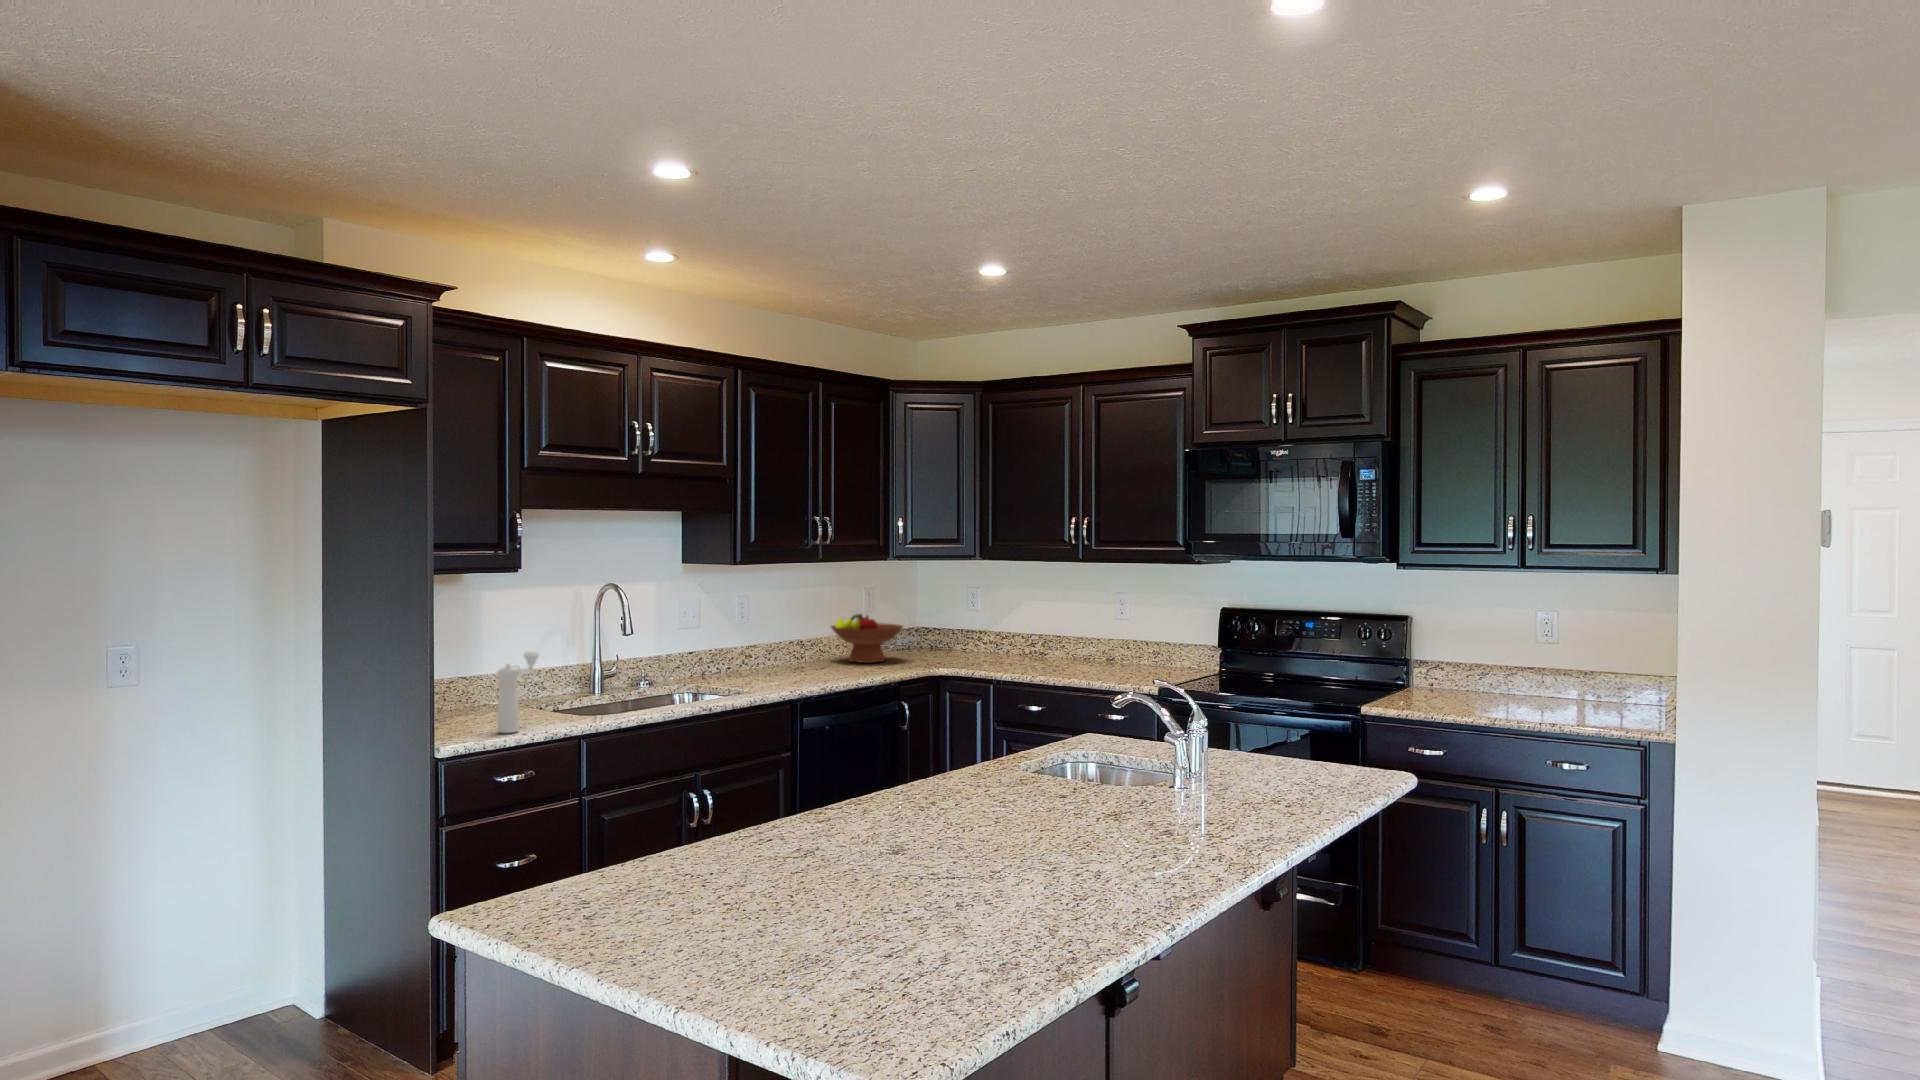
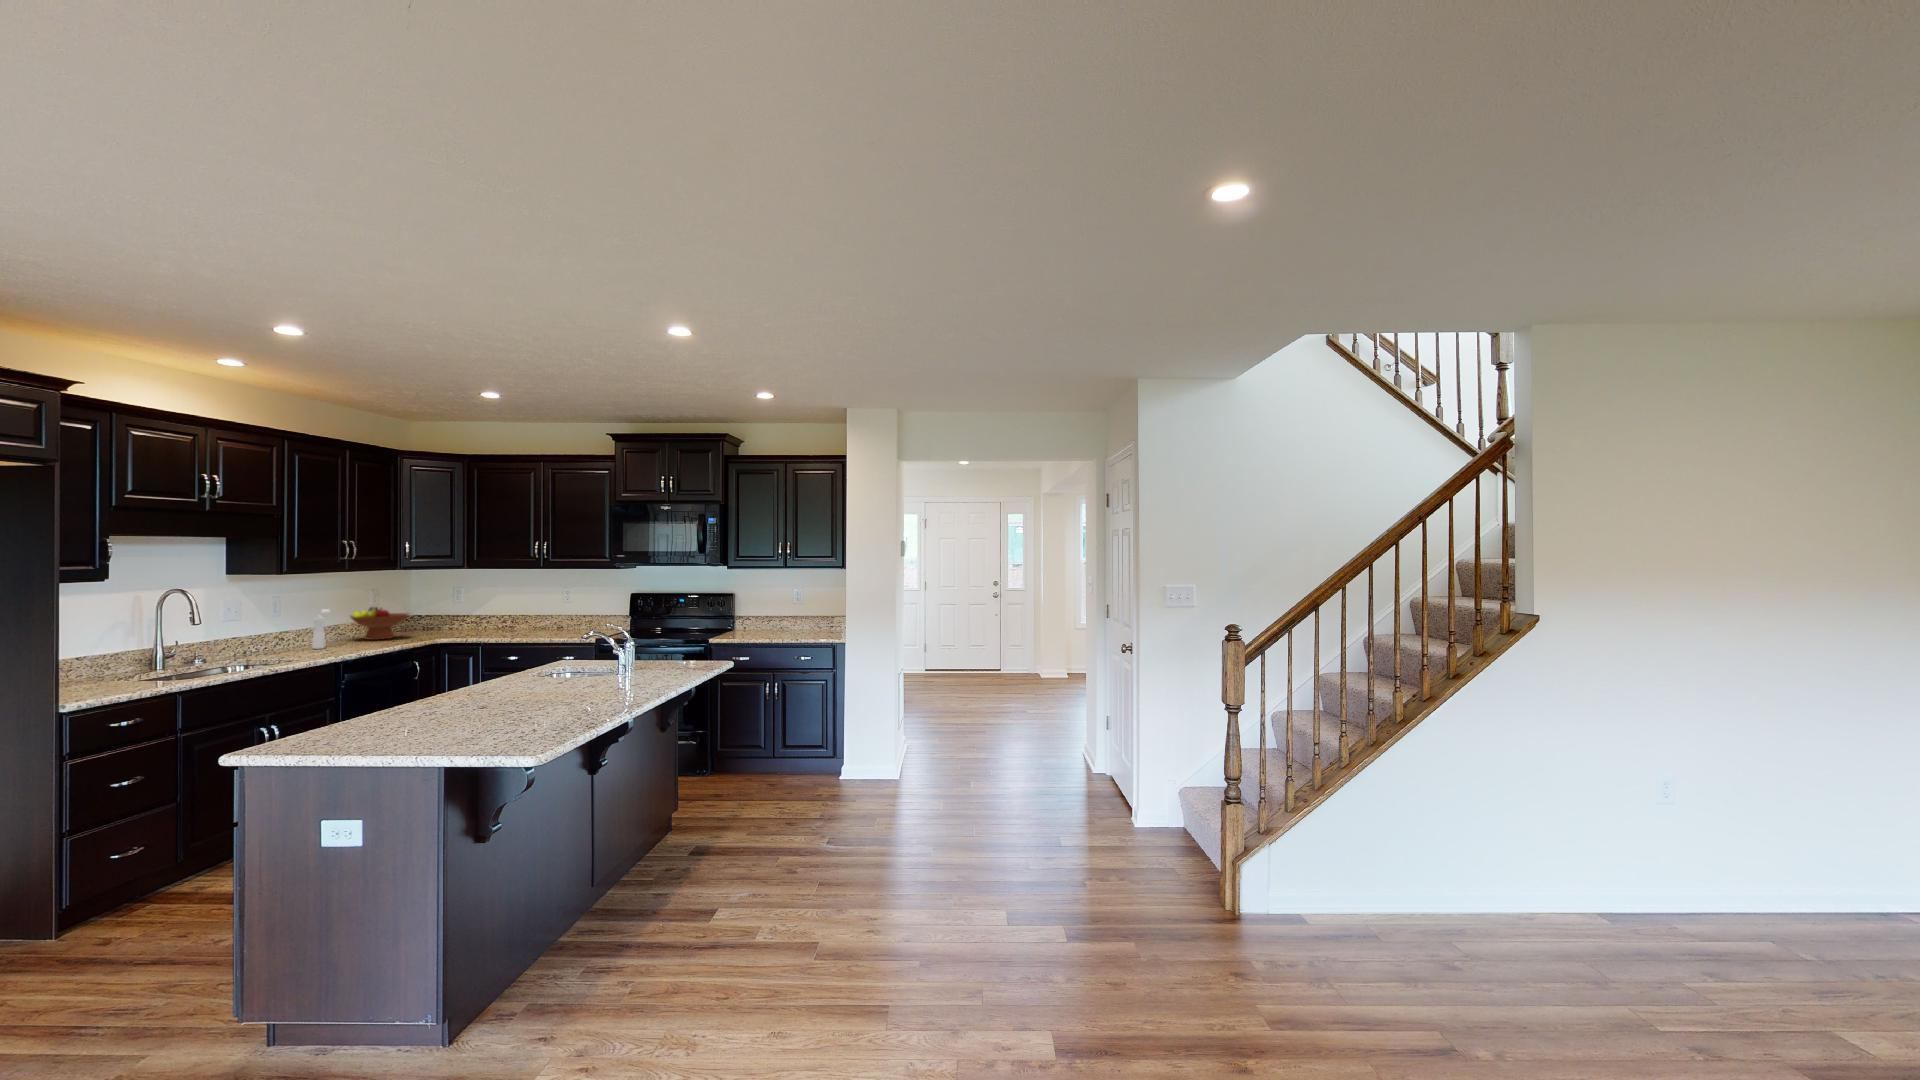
pepper mill: present [497,651,539,733] -> present [312,609,330,649]

